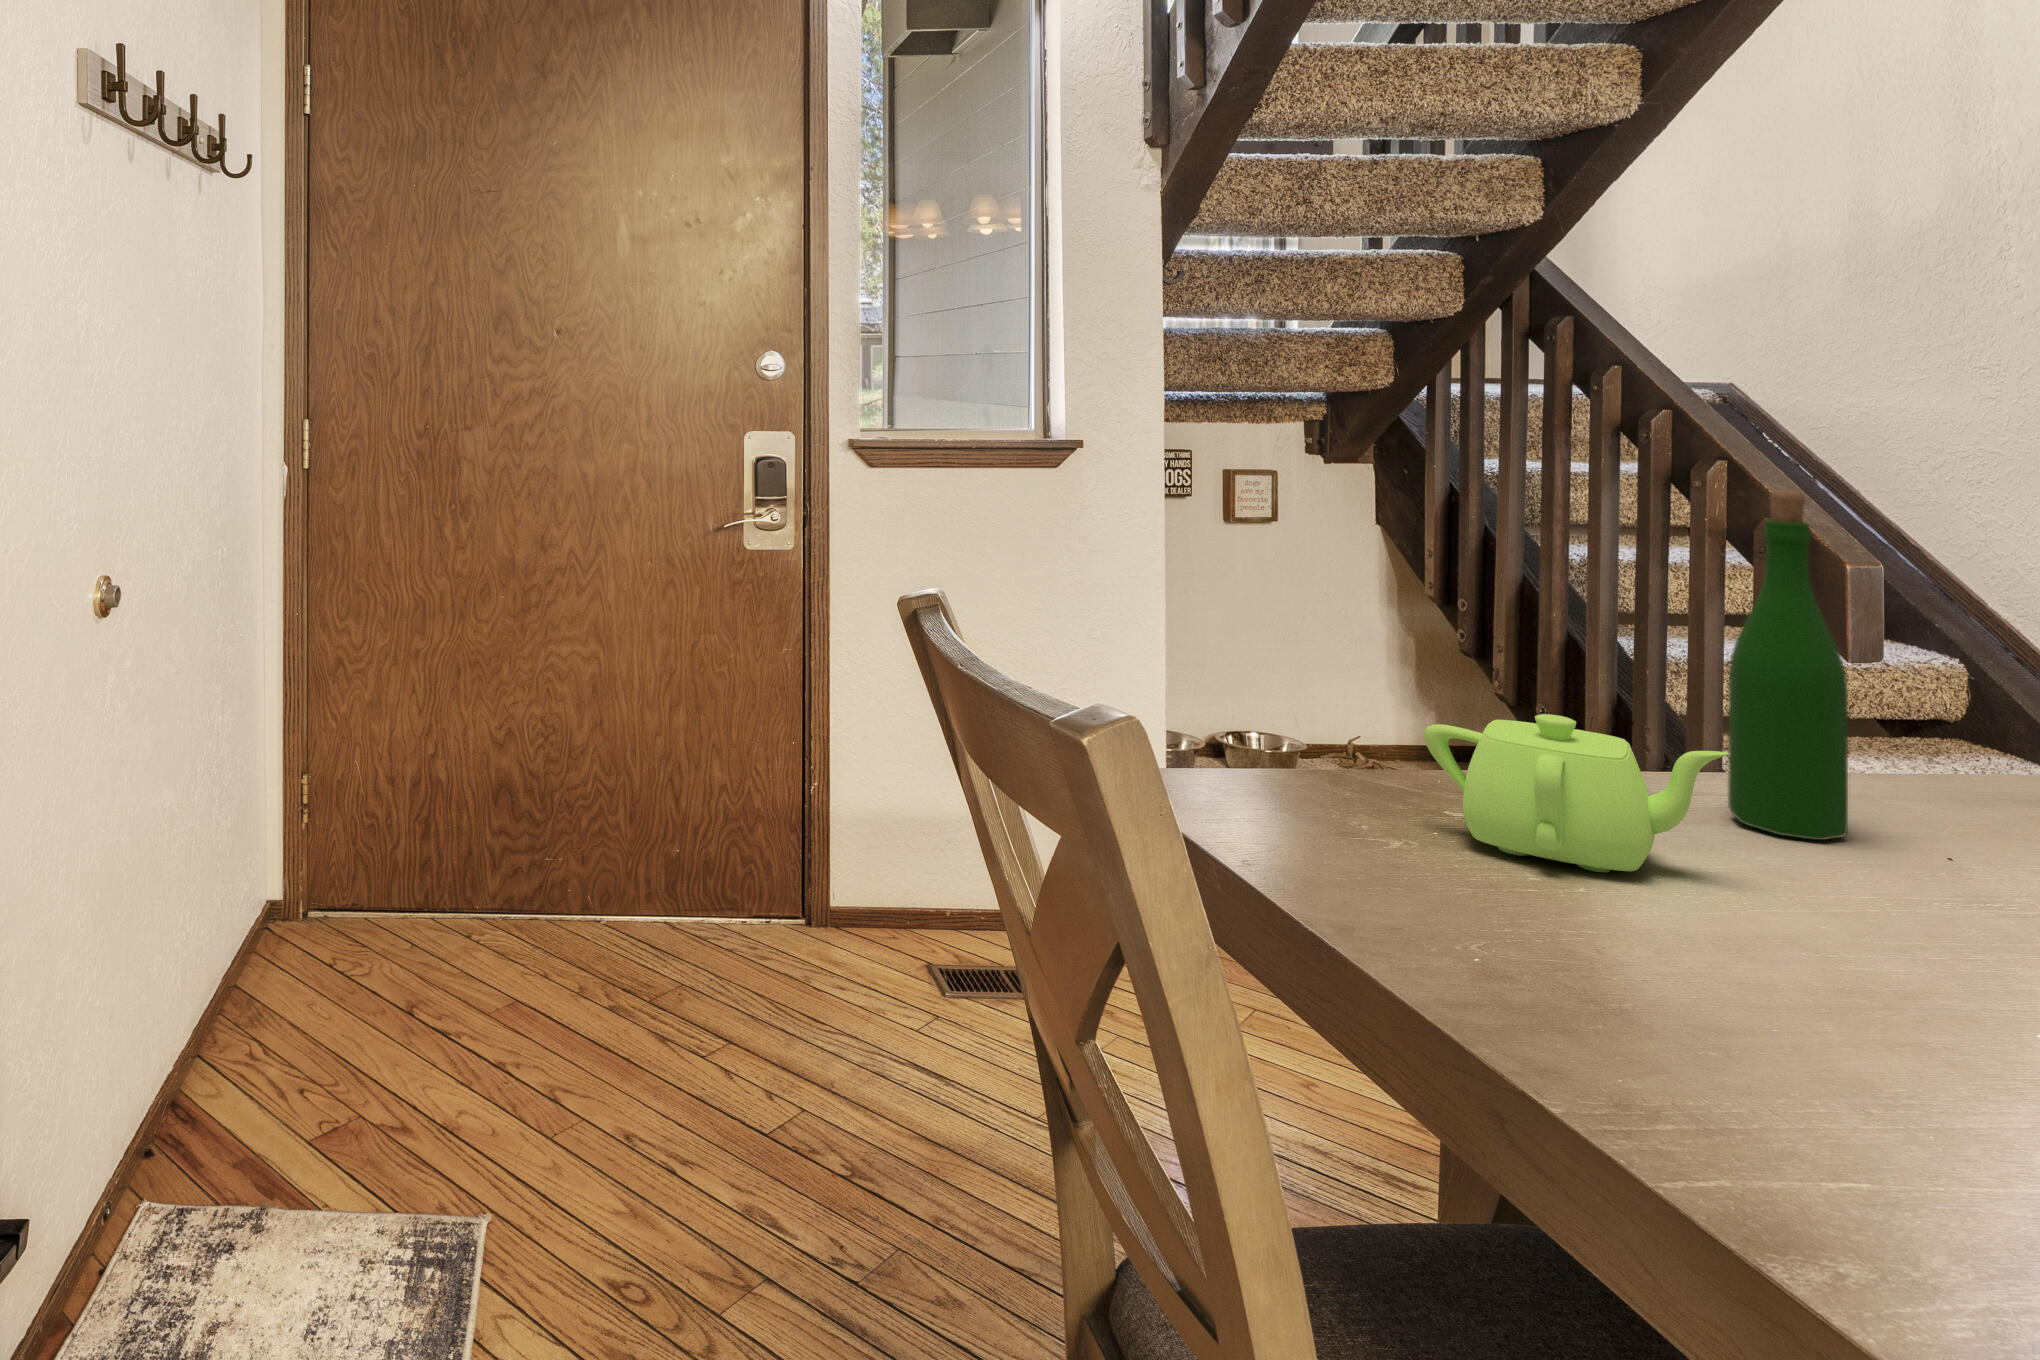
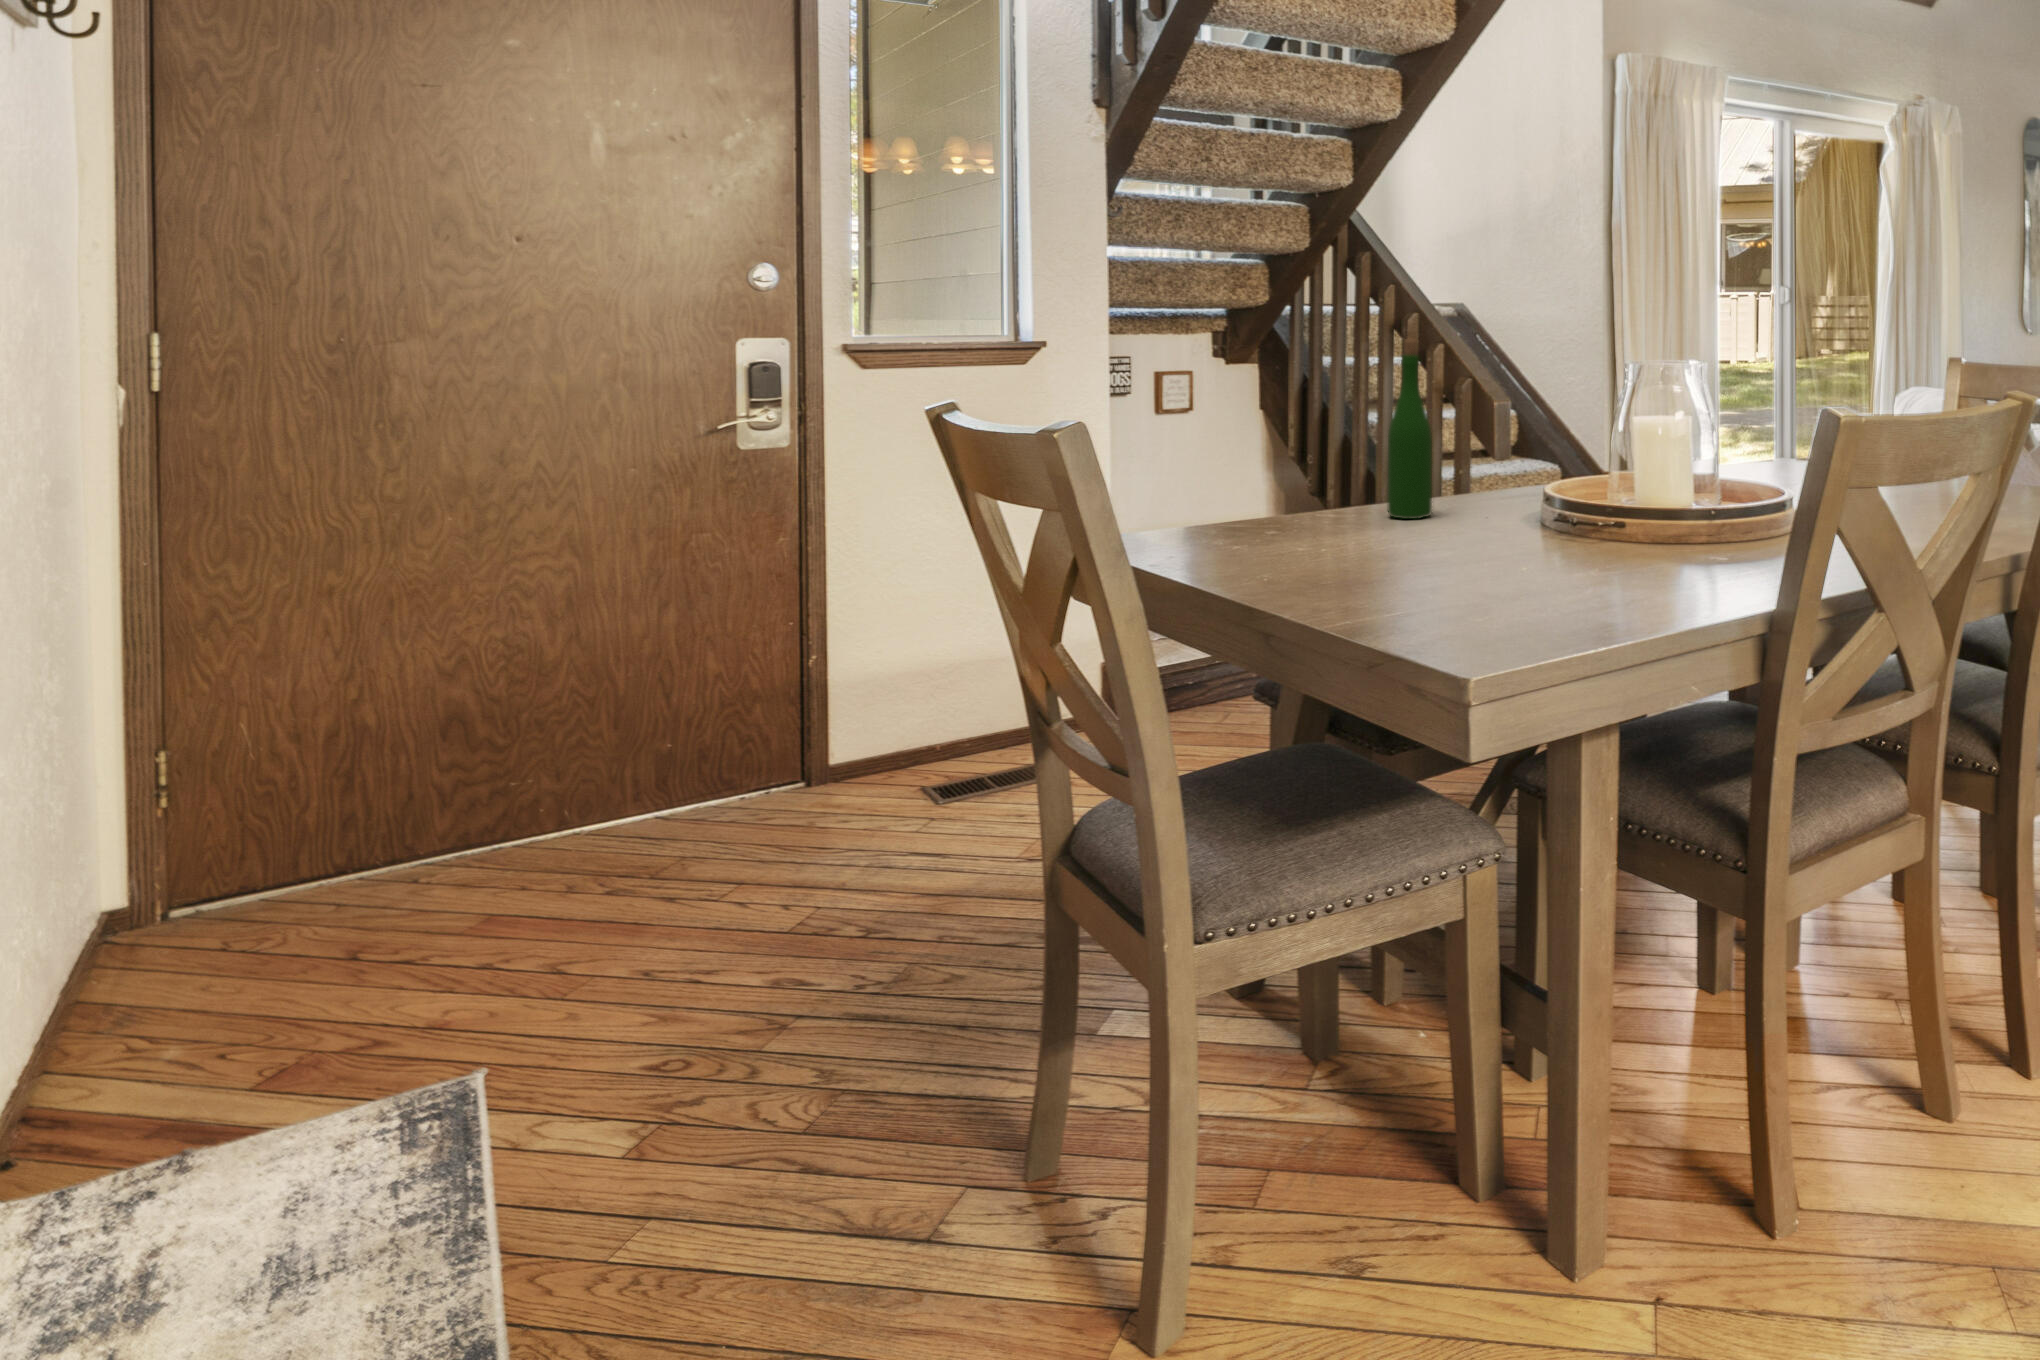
teapot: present [1424,714,1729,872] -> none [1243,464,1374,542]

